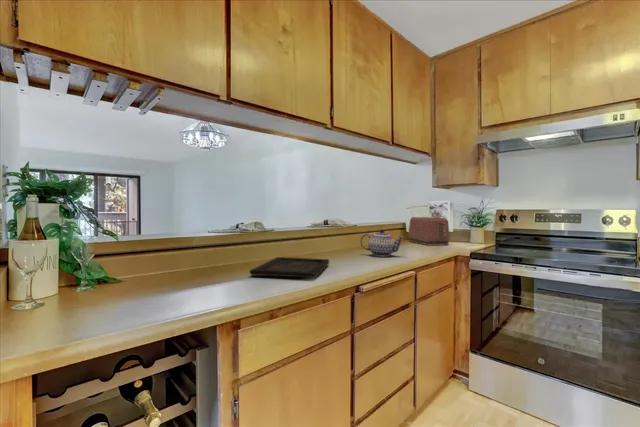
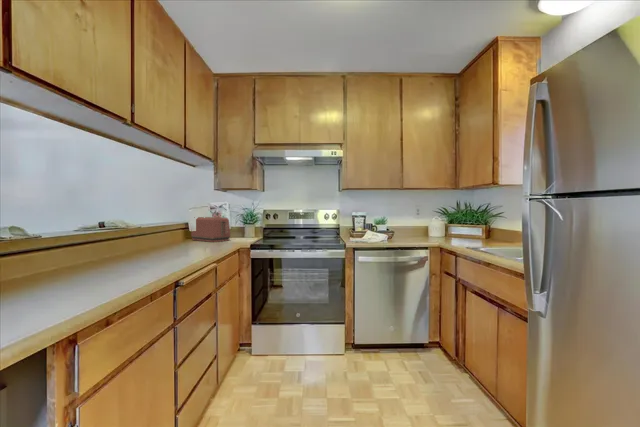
teapot: present [360,230,403,257] -> none [158,229,203,255]
tray: present [250,257,329,278] -> none [47,261,140,288]

